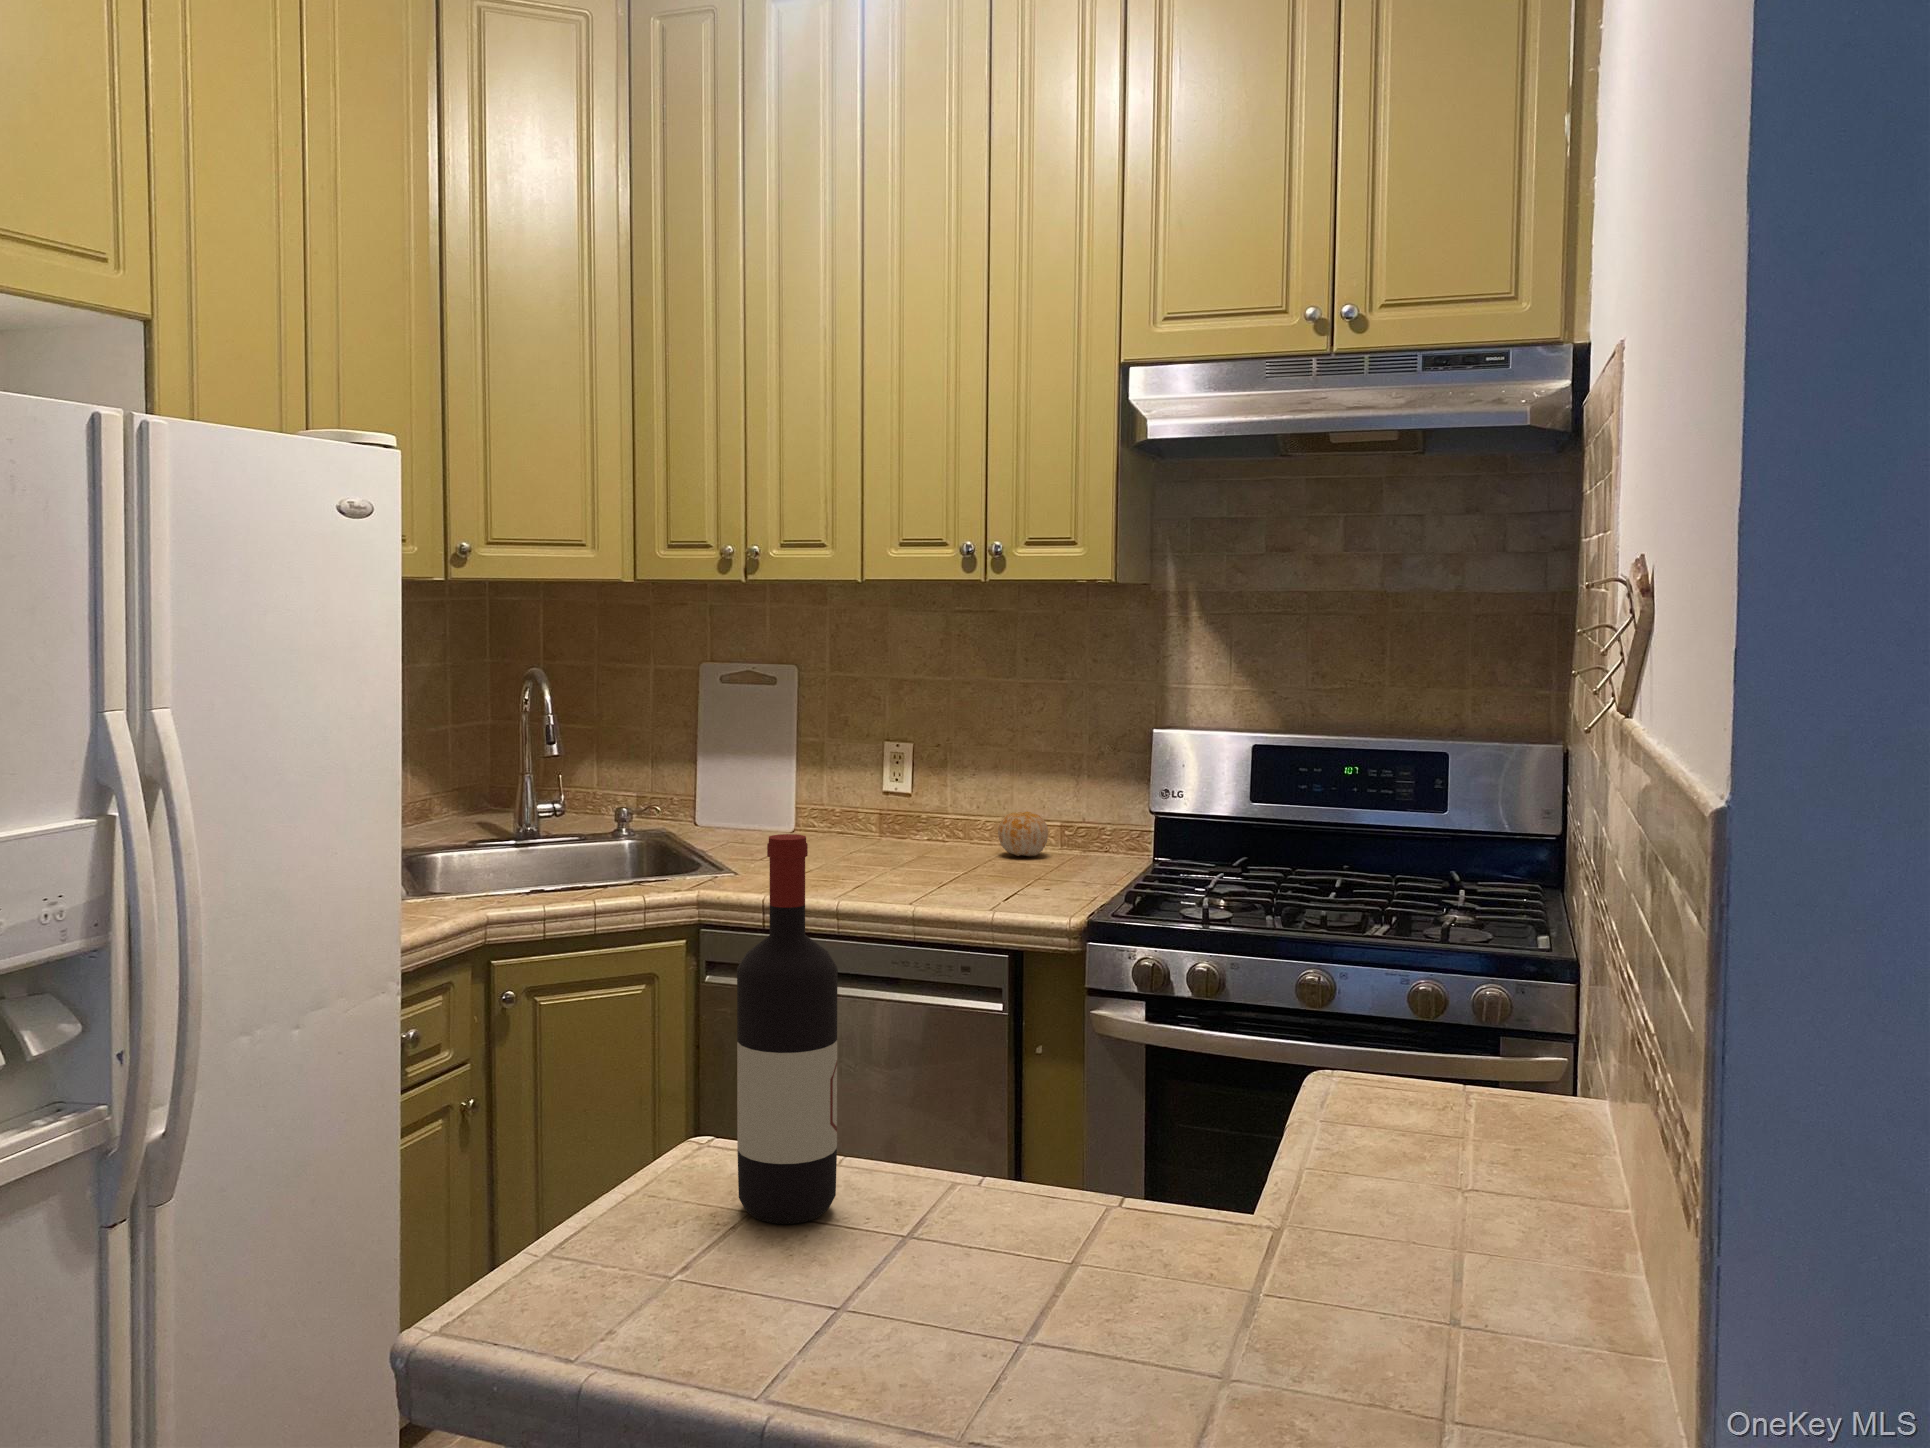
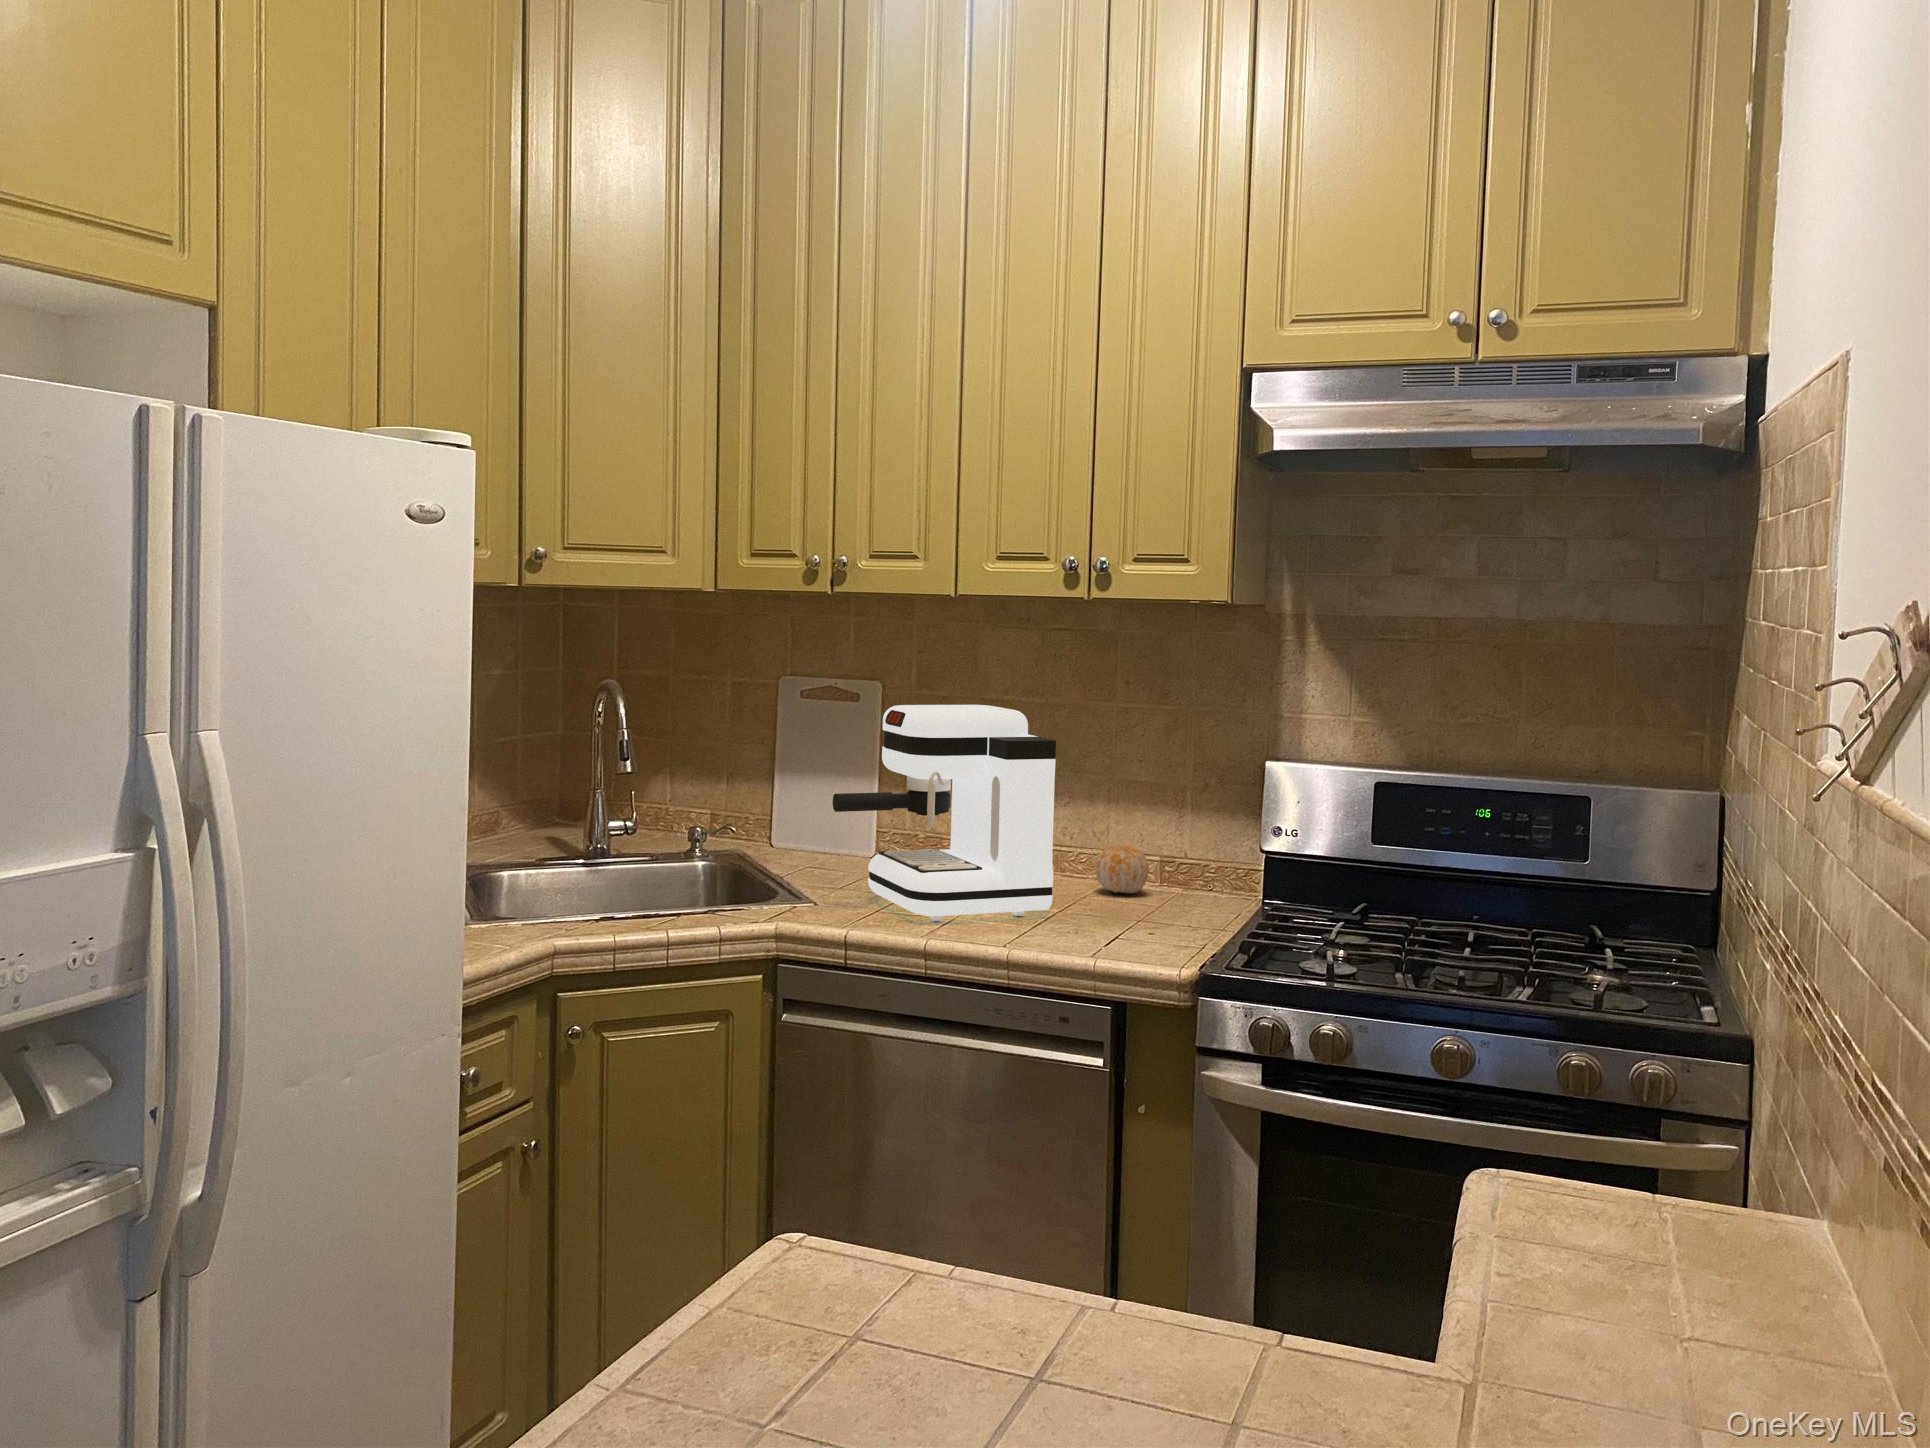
coffee maker: none [748,682,956,884] -> present [833,705,1056,921]
wine bottle: present [737,834,838,1224] -> none [840,905,960,1361]

